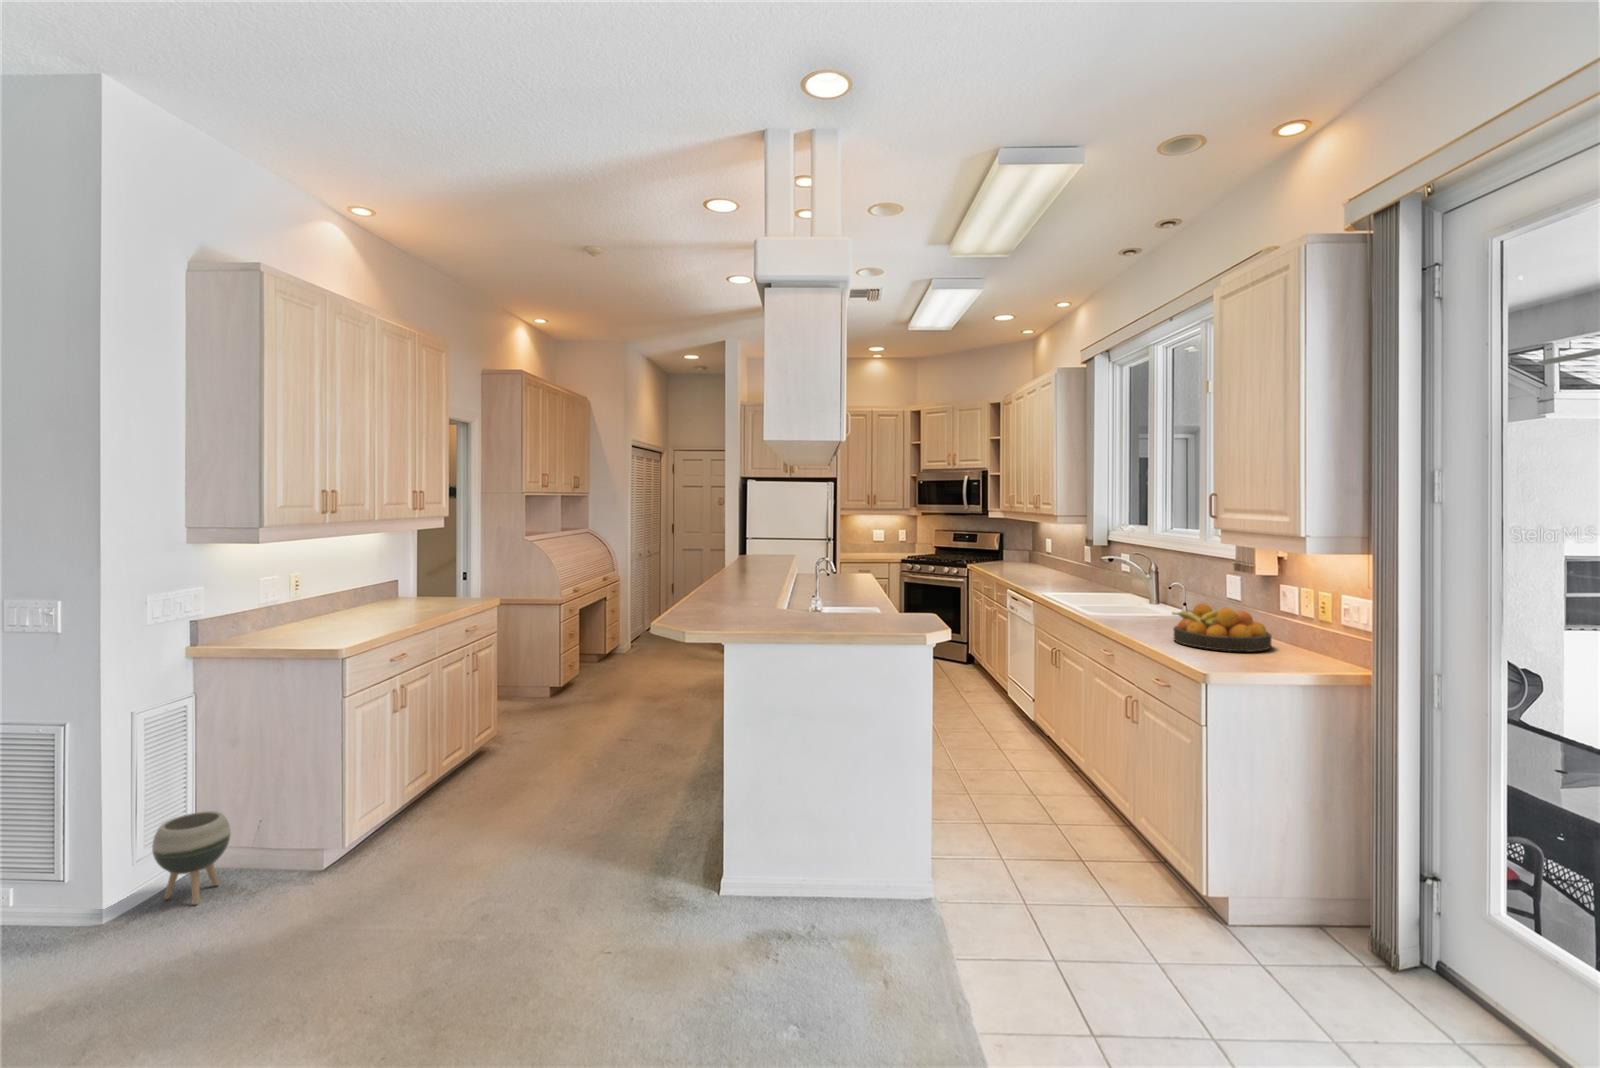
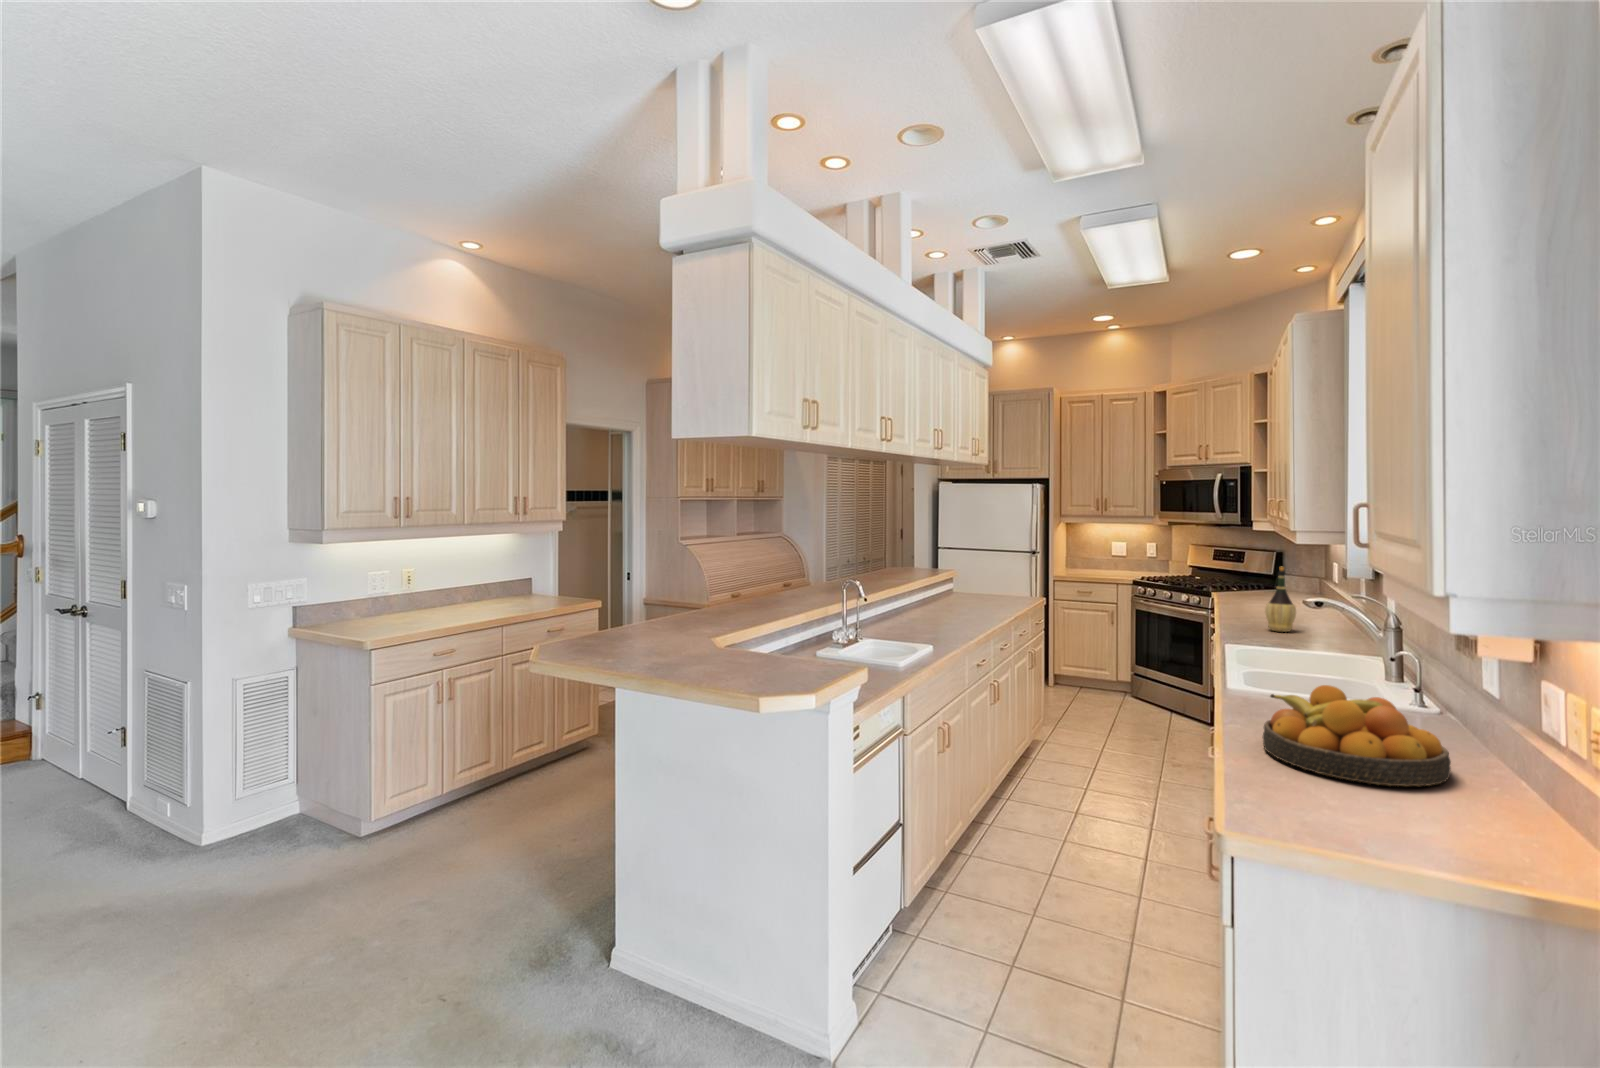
wine bottle: none [1049,542,1068,586] -> present [1265,567,1296,632]
planter: present [152,811,231,905] -> none [224,767,287,845]

